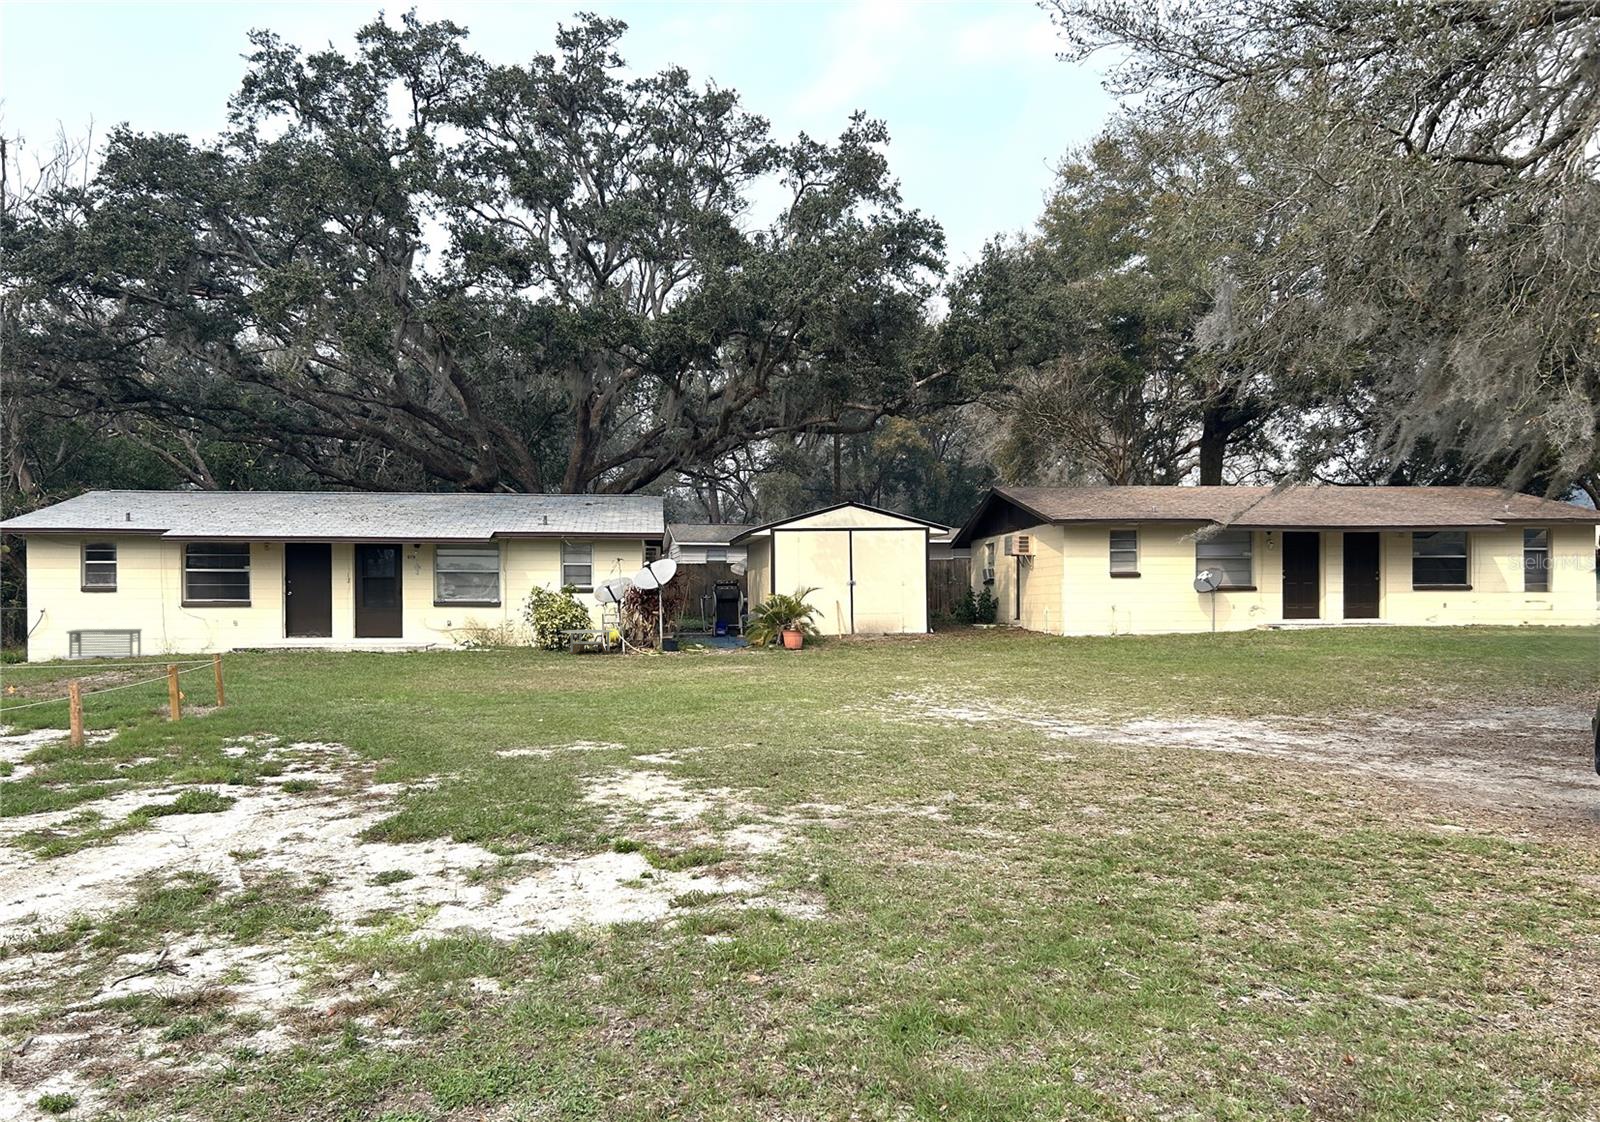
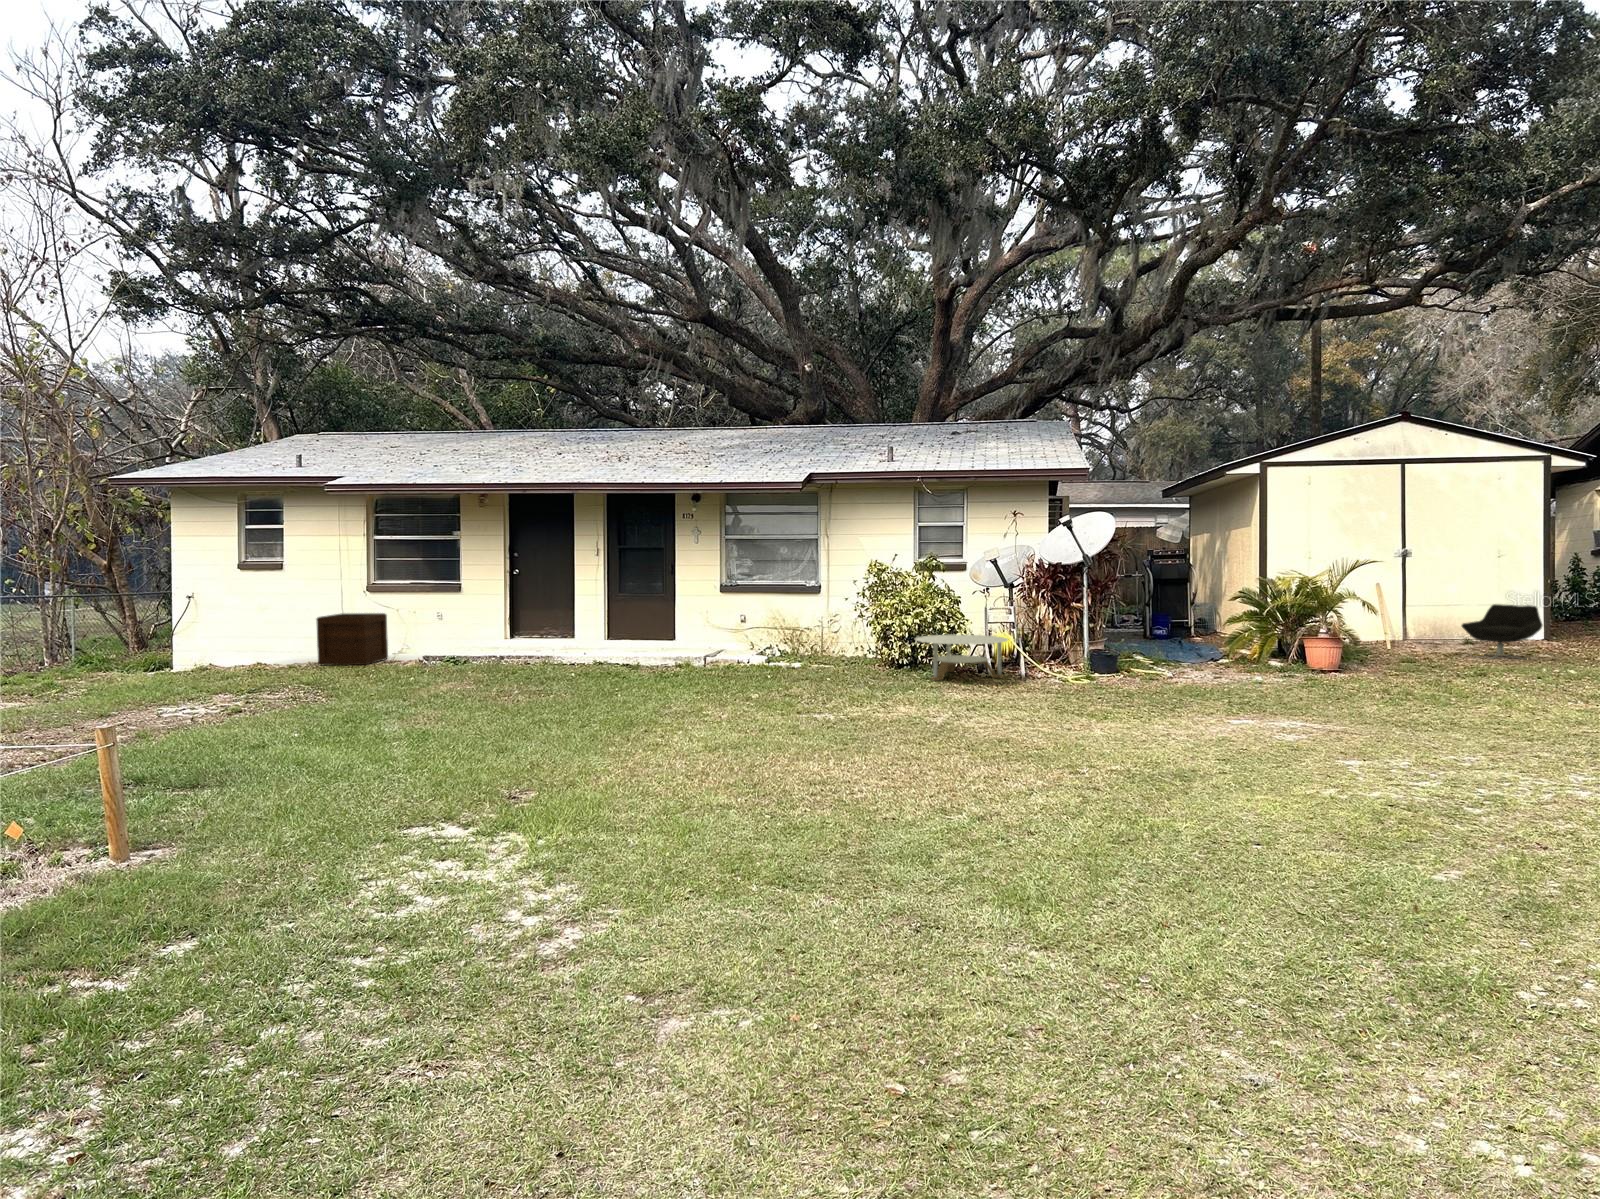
lounge chair: none [878,612,917,642] -> present [1462,604,1542,659]
wooden crate: none [155,622,197,656] -> present [316,613,388,665]
storage bench: present [67,629,142,658] -> none [202,623,314,665]

